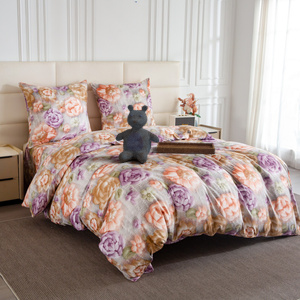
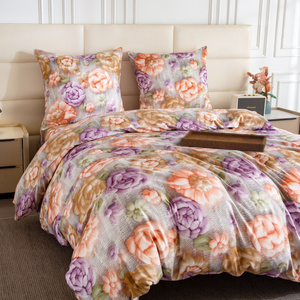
stuffed bear: present [115,105,159,163] -> none [116,77,178,161]

